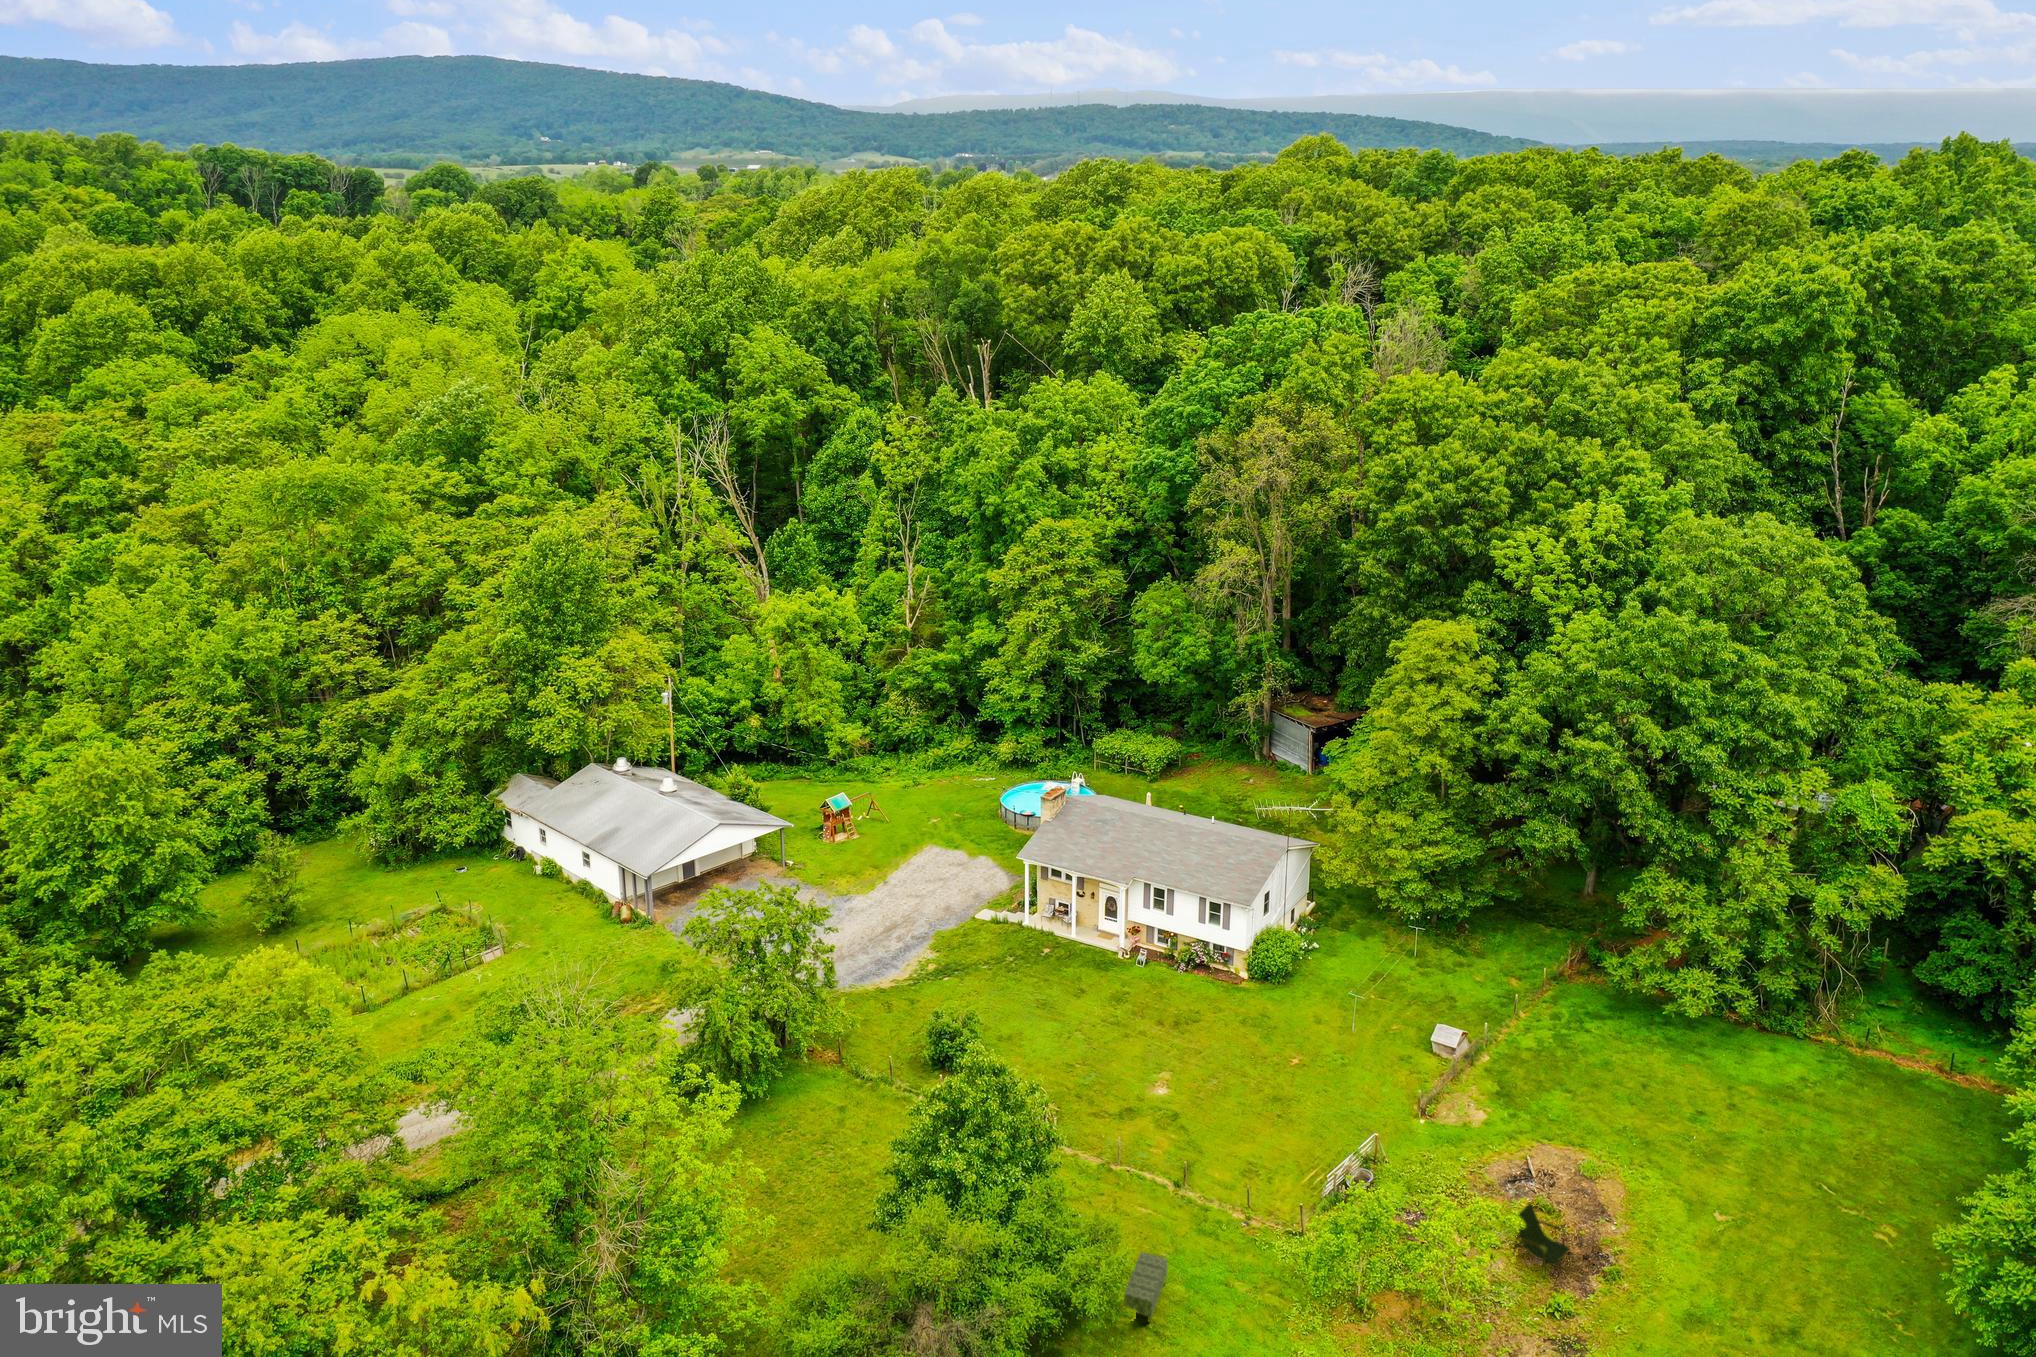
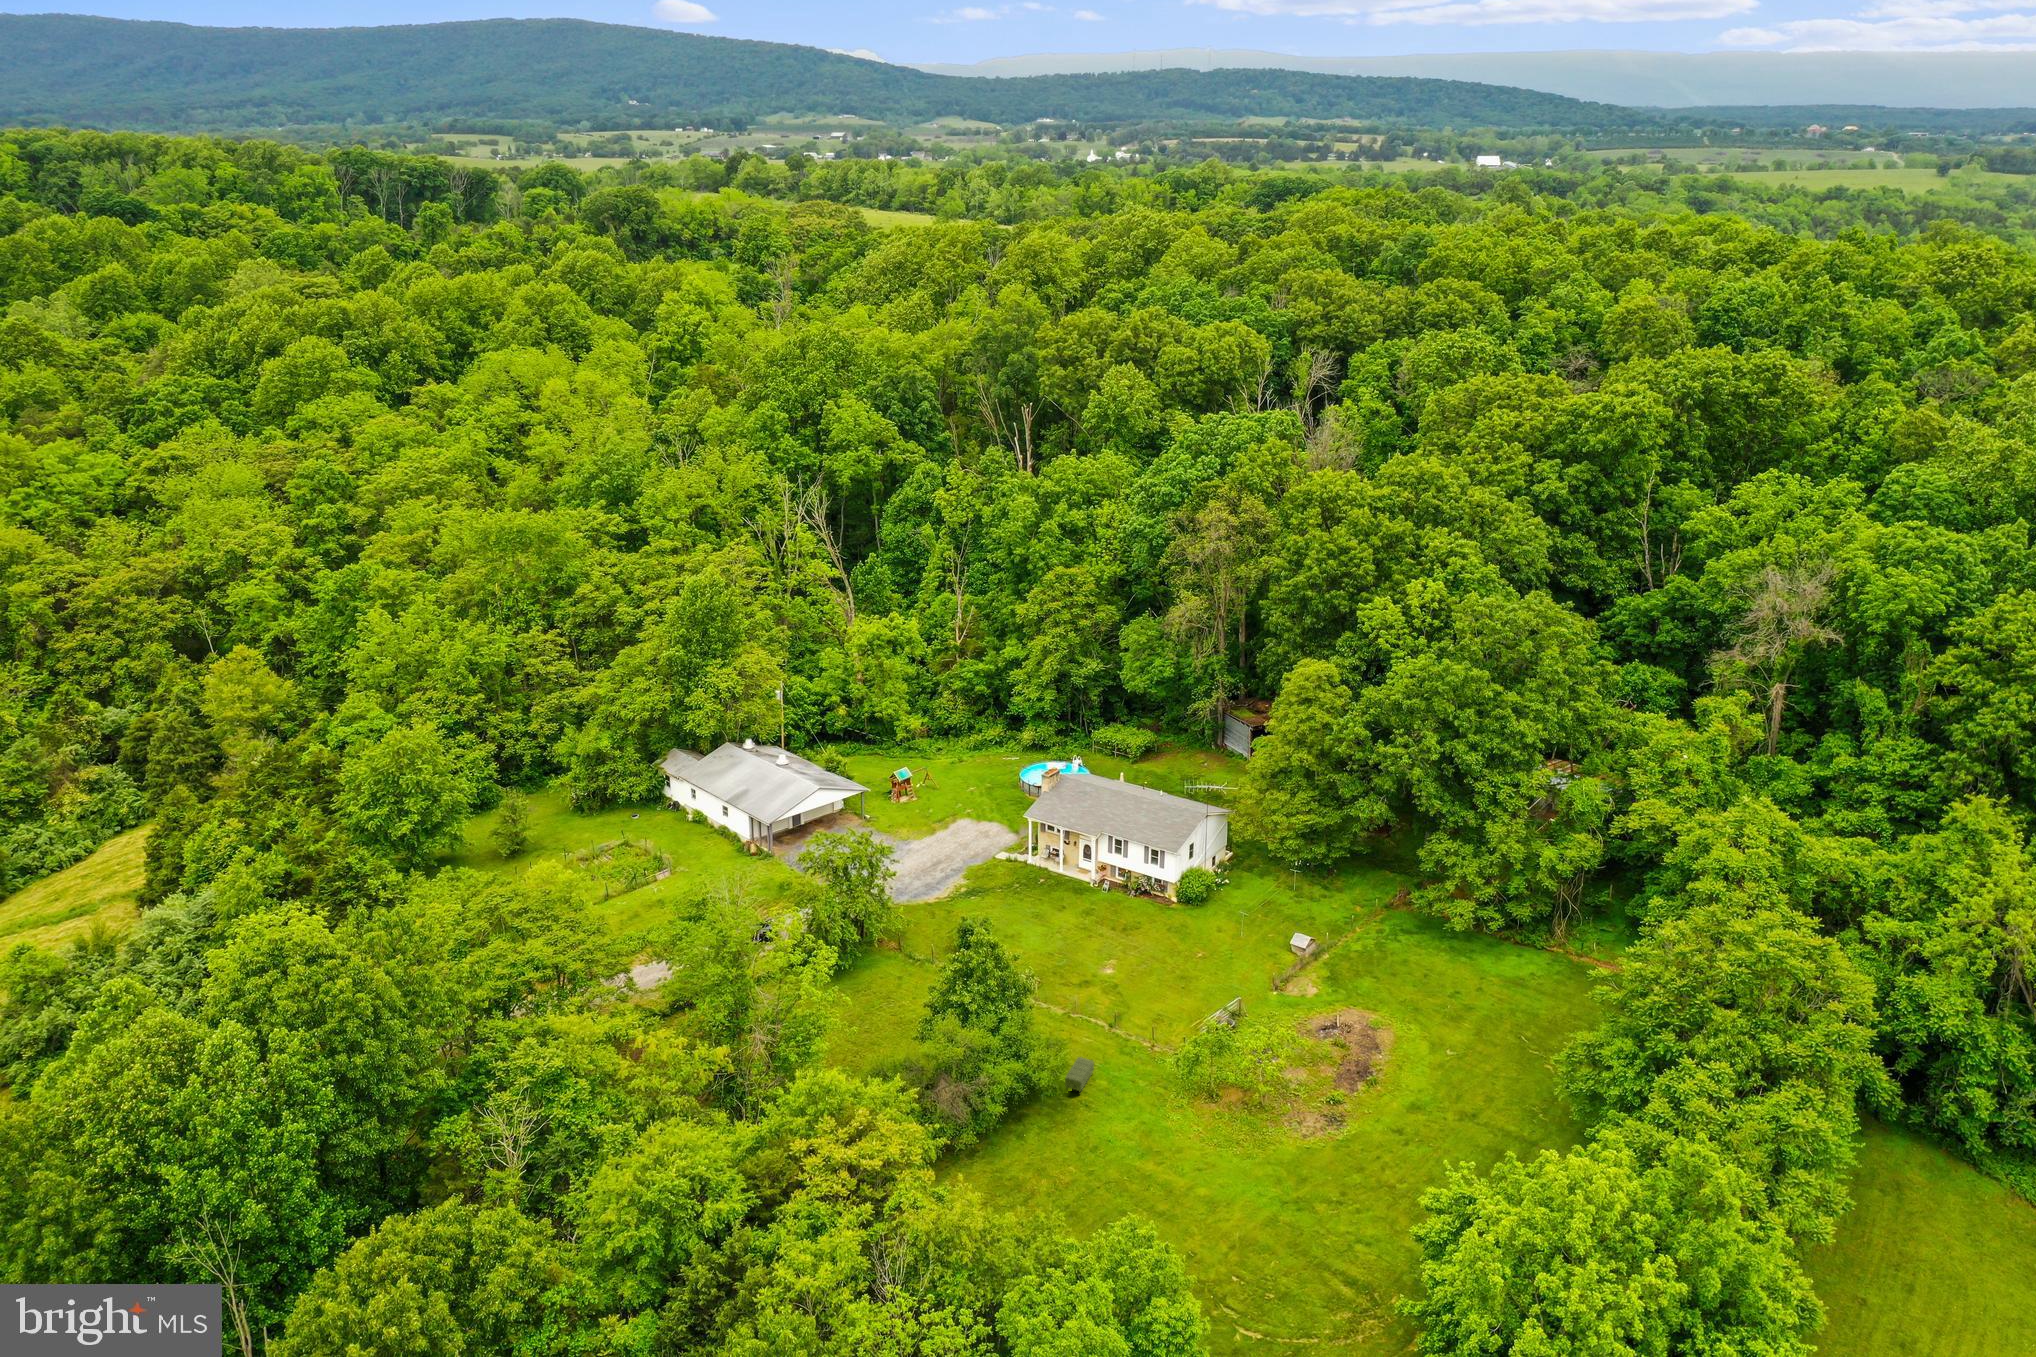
lounge chair: present [1513,1204,1570,1277] -> none [1308,1037,1342,1081]

